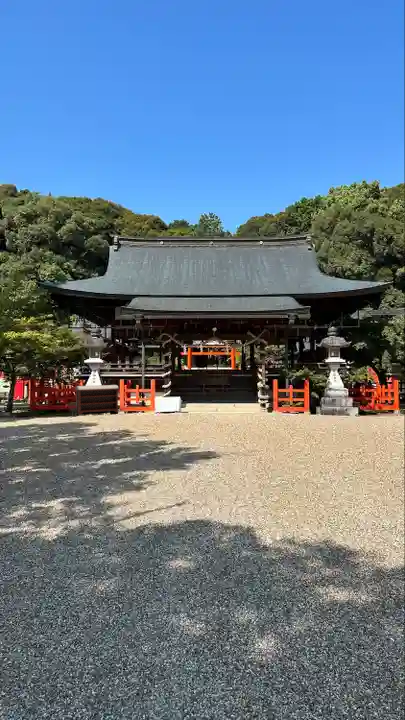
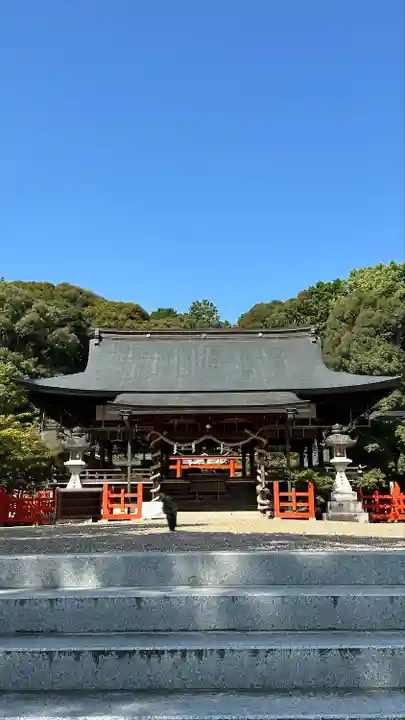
potted plant: none [161,406,184,445] -> present [157,493,178,531]

